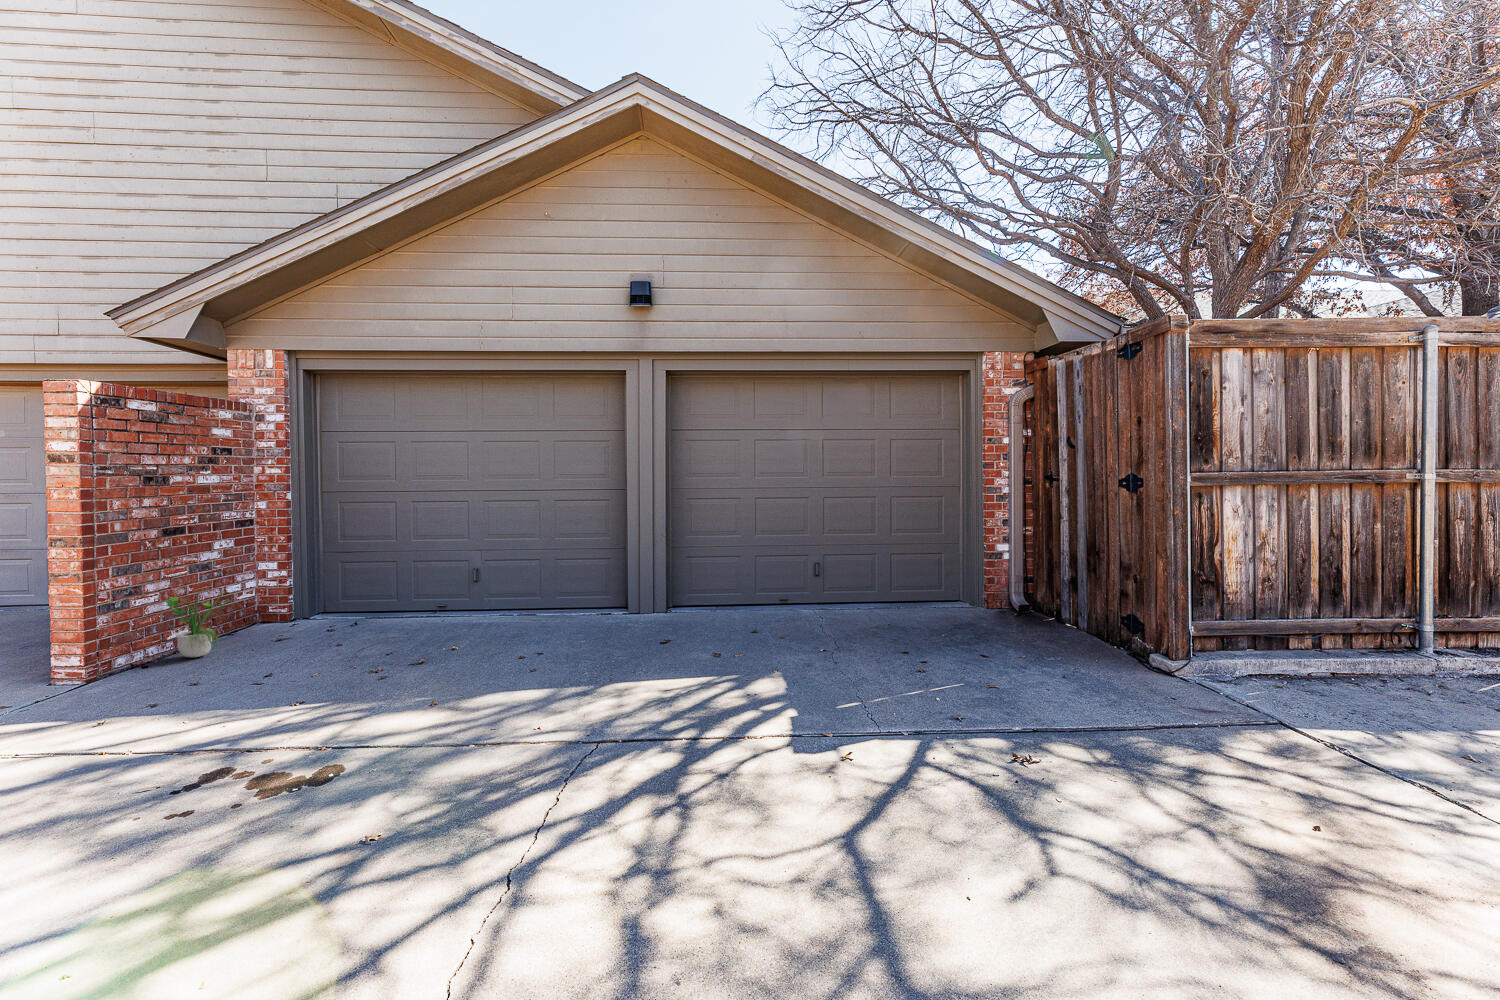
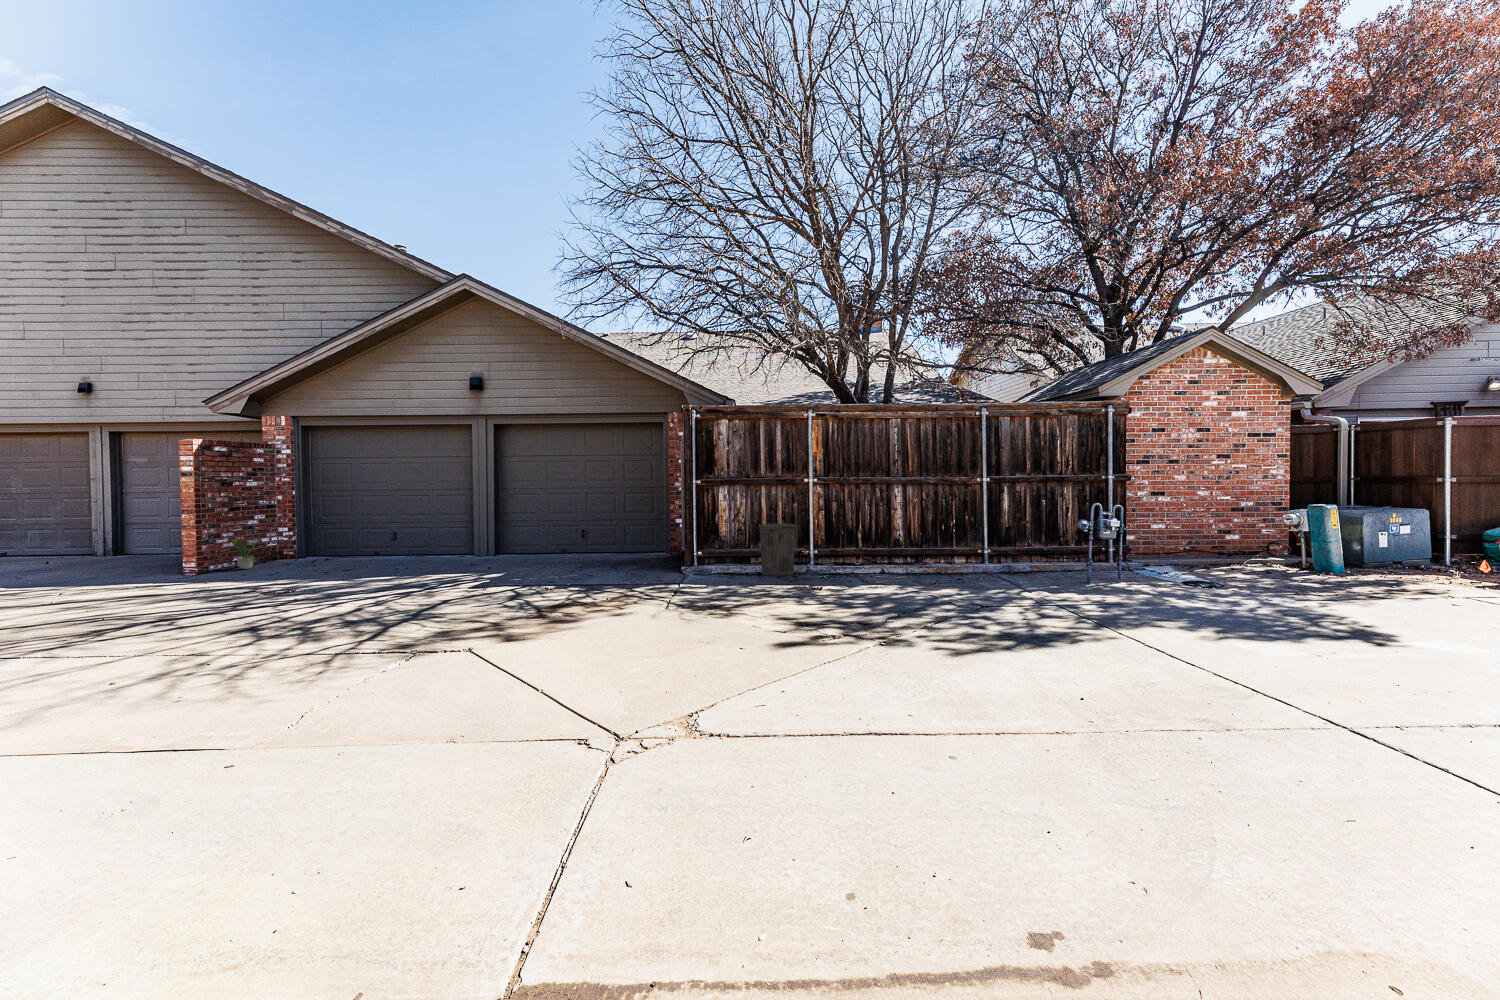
trash can: none [1329,567,1436,685] -> present [759,524,796,576]

